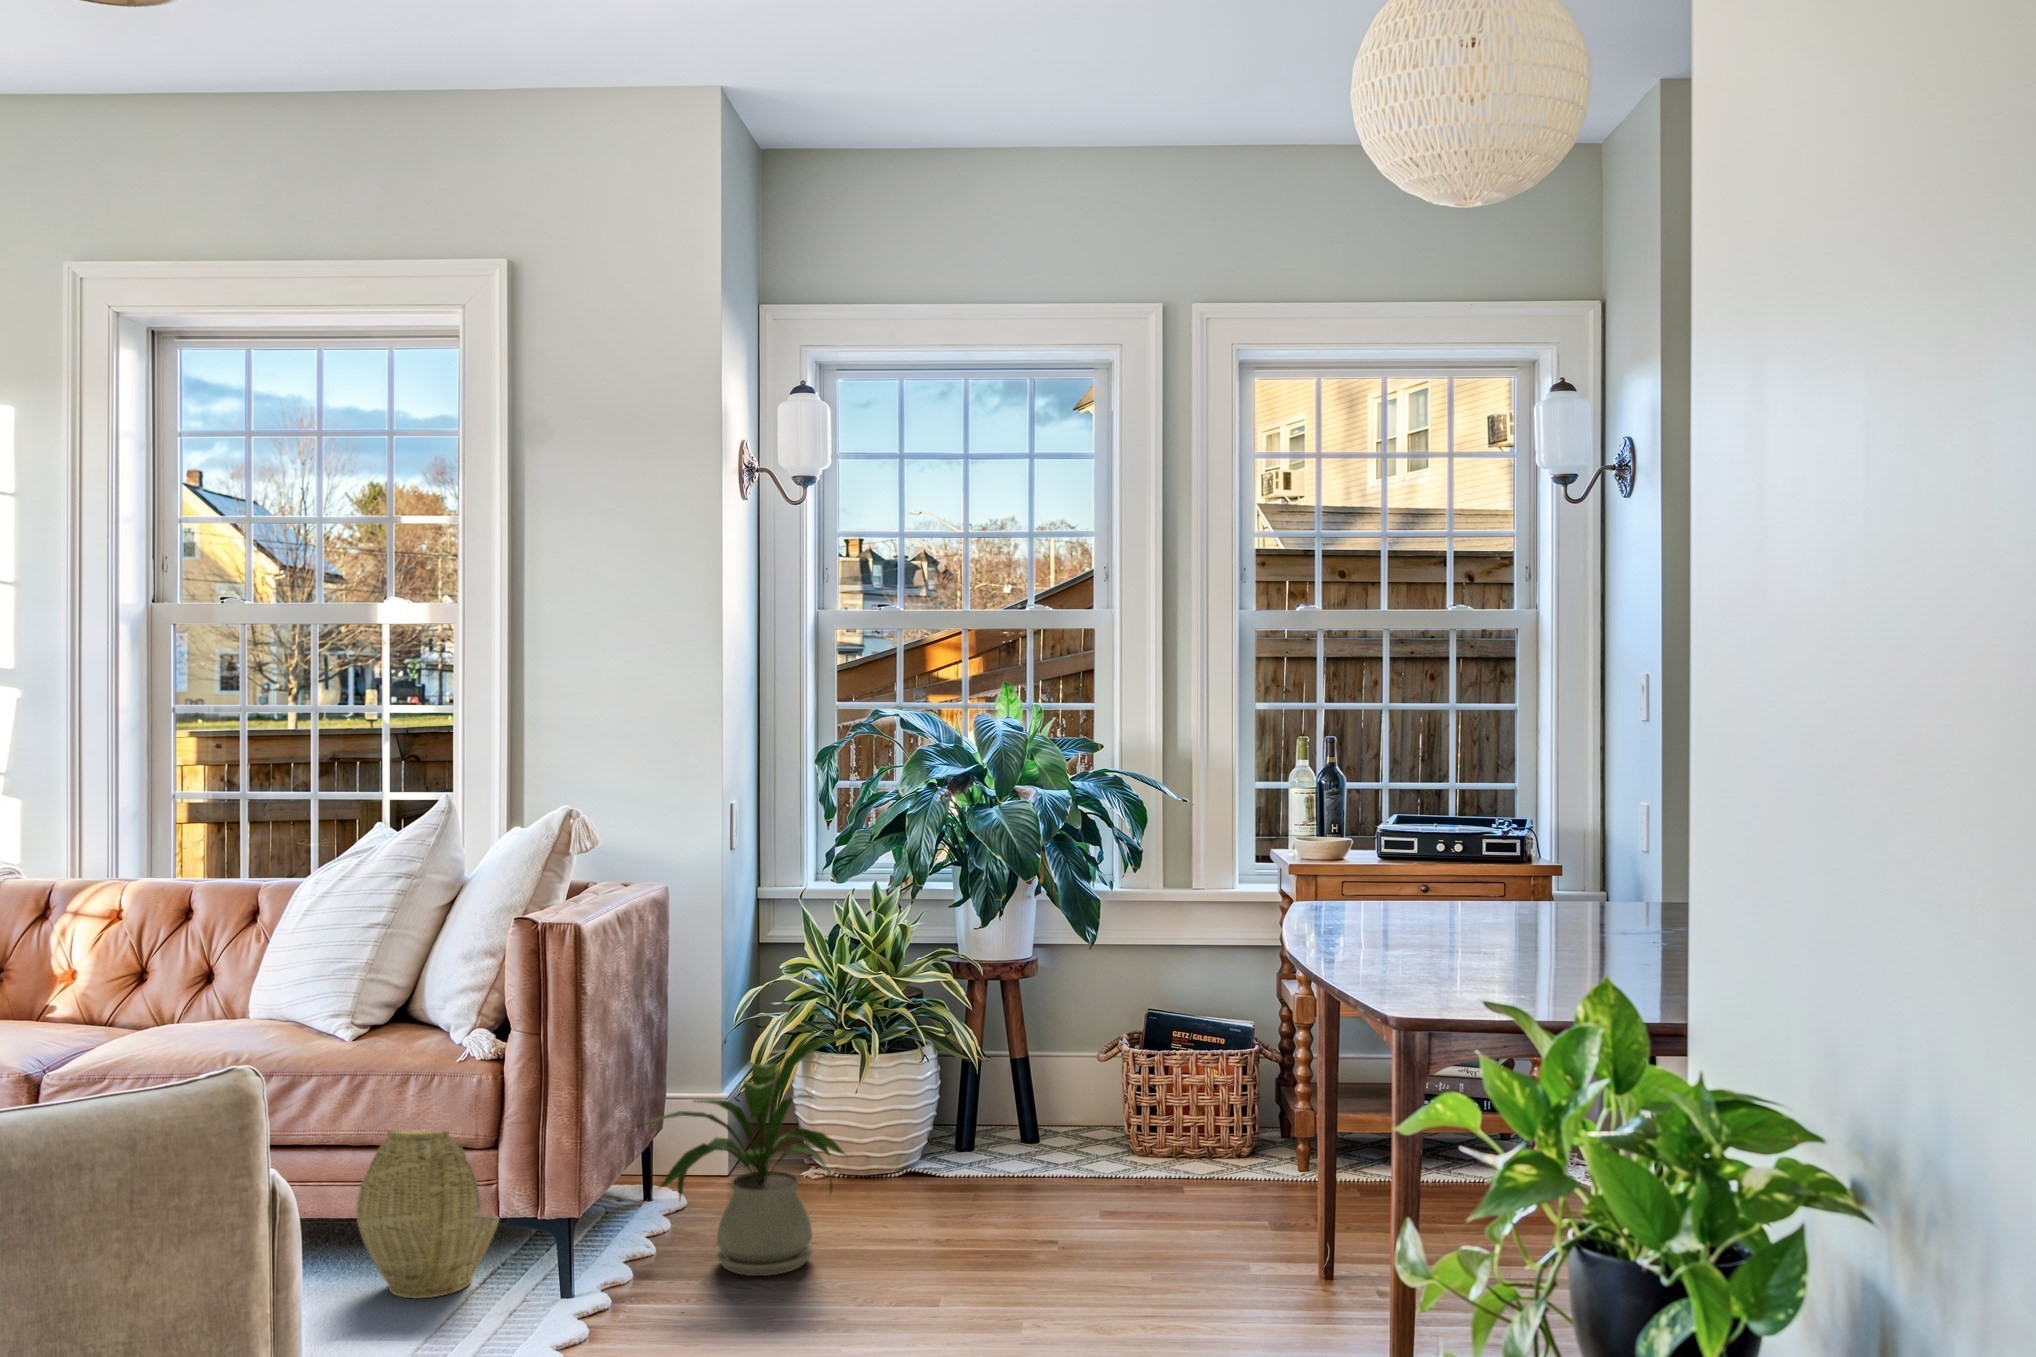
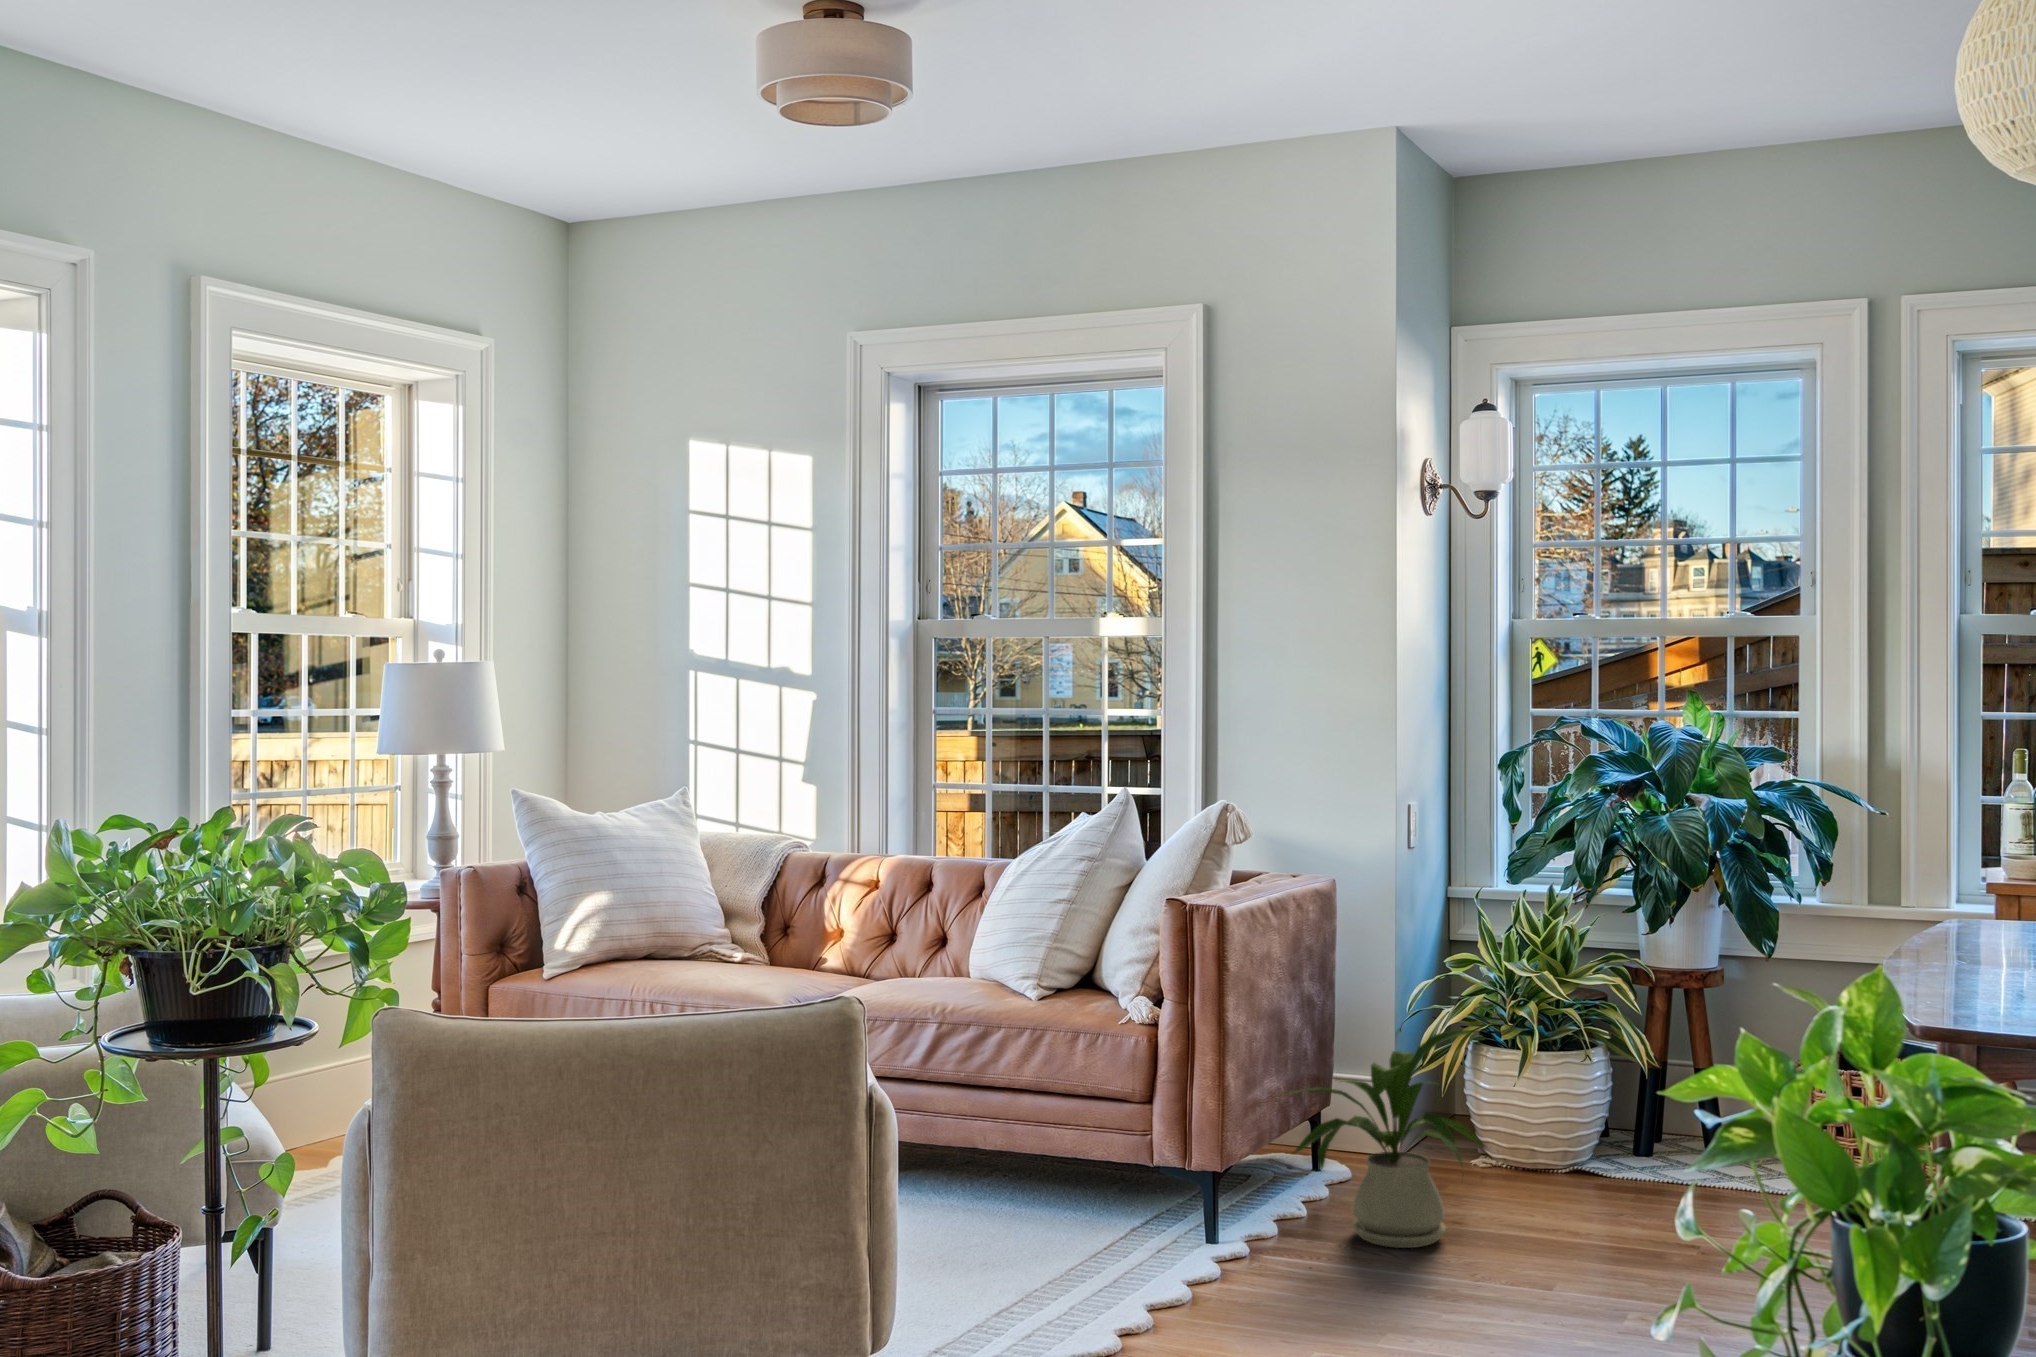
woven basket: present [356,1131,499,1298] -> none [1043,1067,1165,1226]

